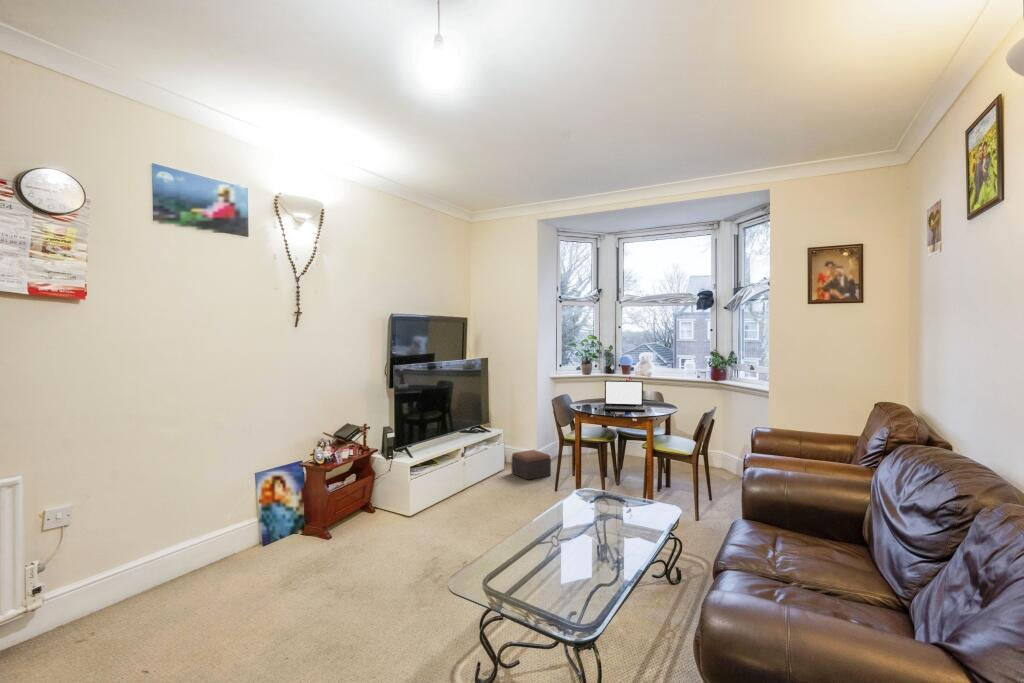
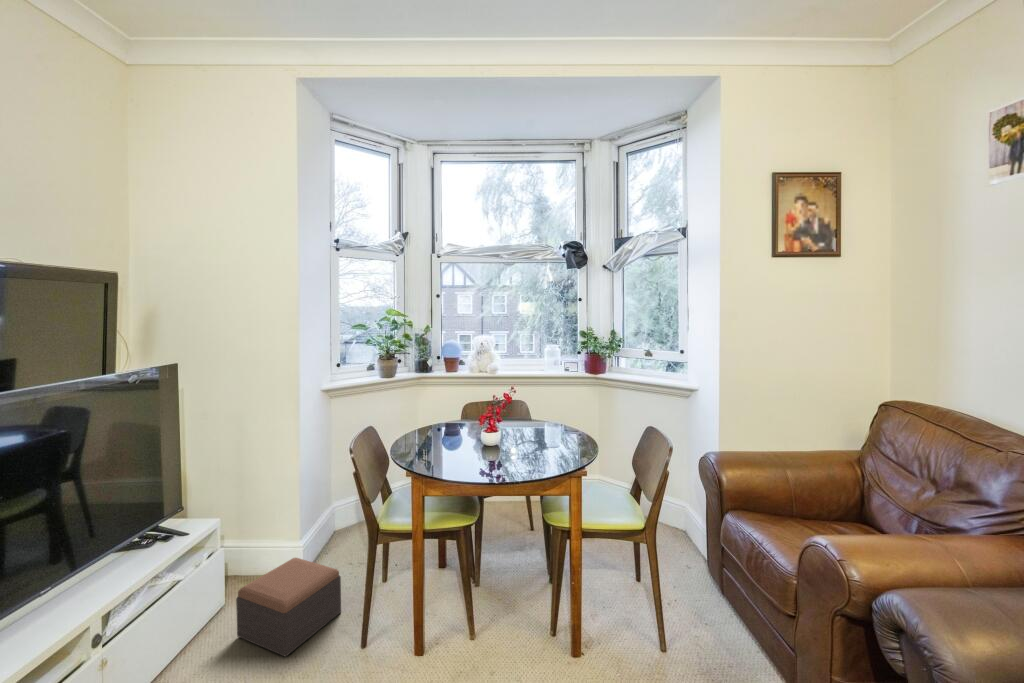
laptop: present [605,381,645,411] -> none [469,393,563,468]

